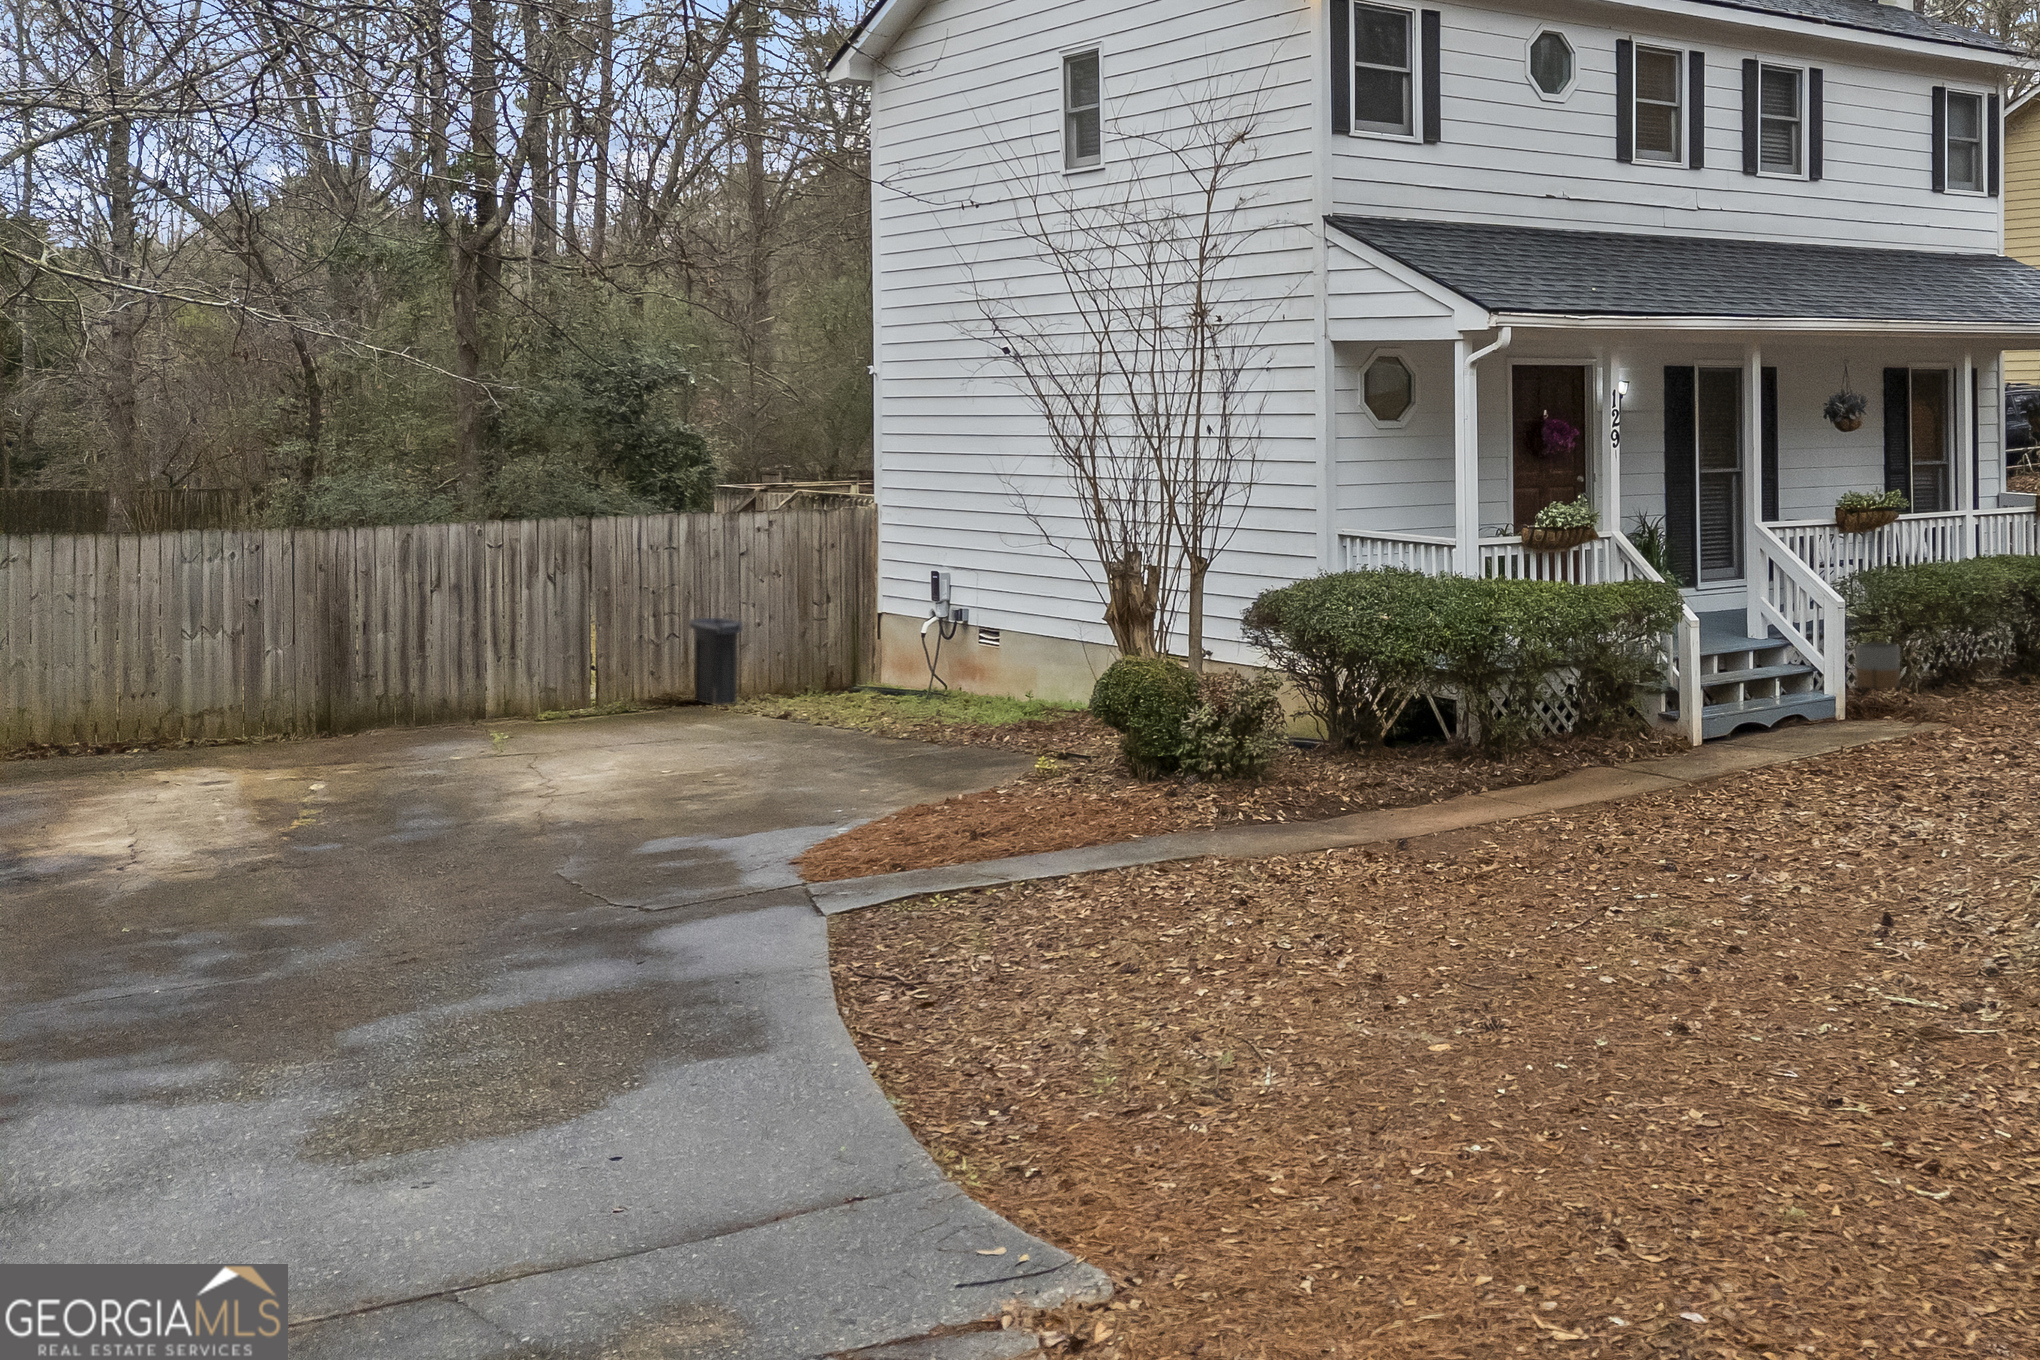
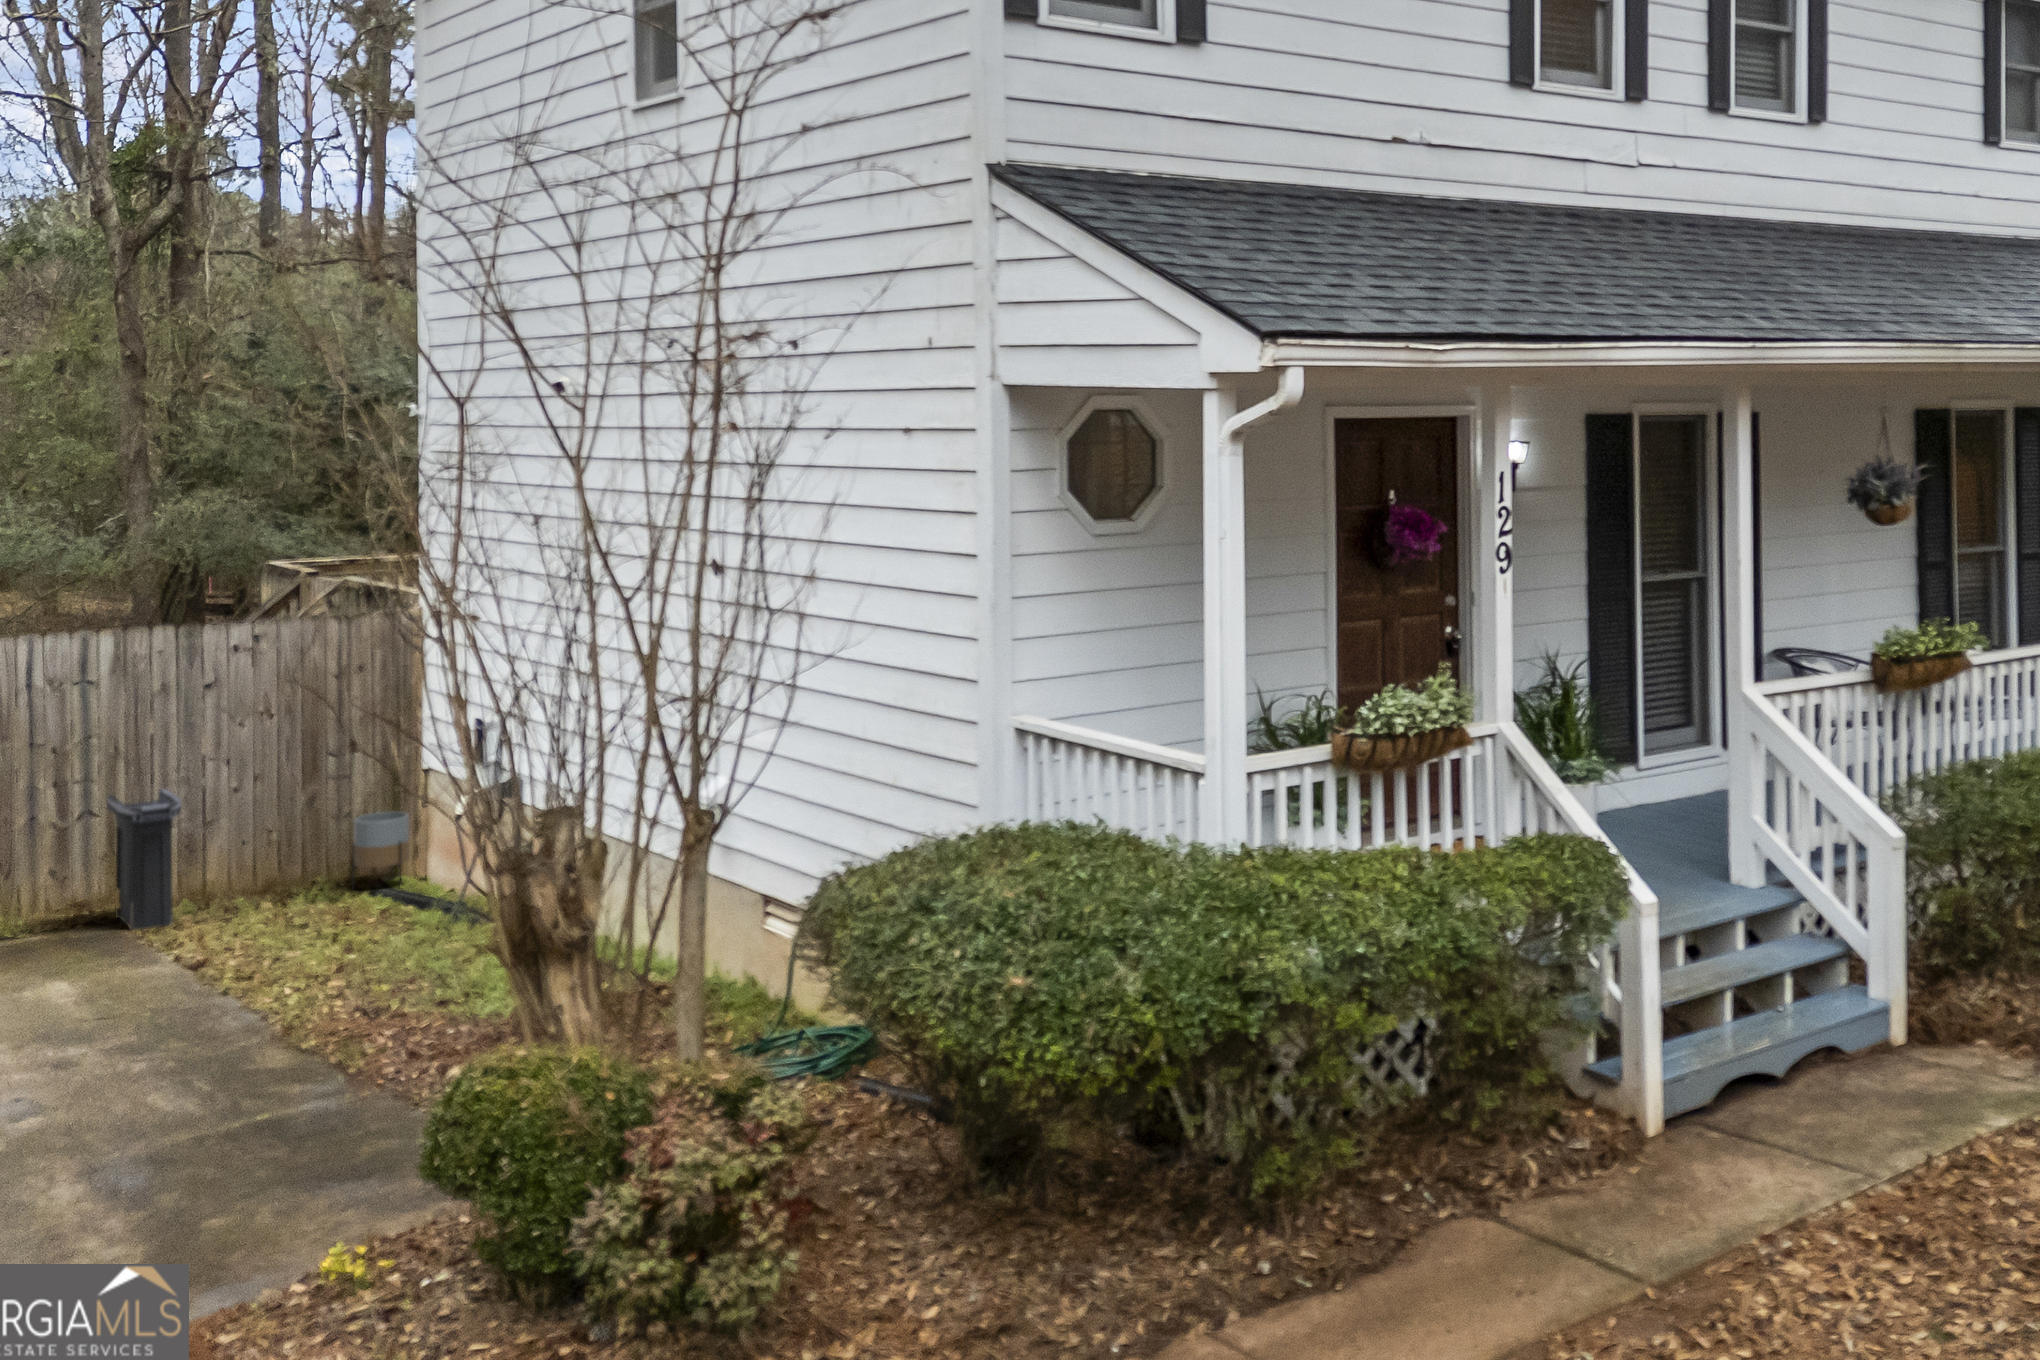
planter: present [1855,643,1900,689] -> present [352,812,409,888]

